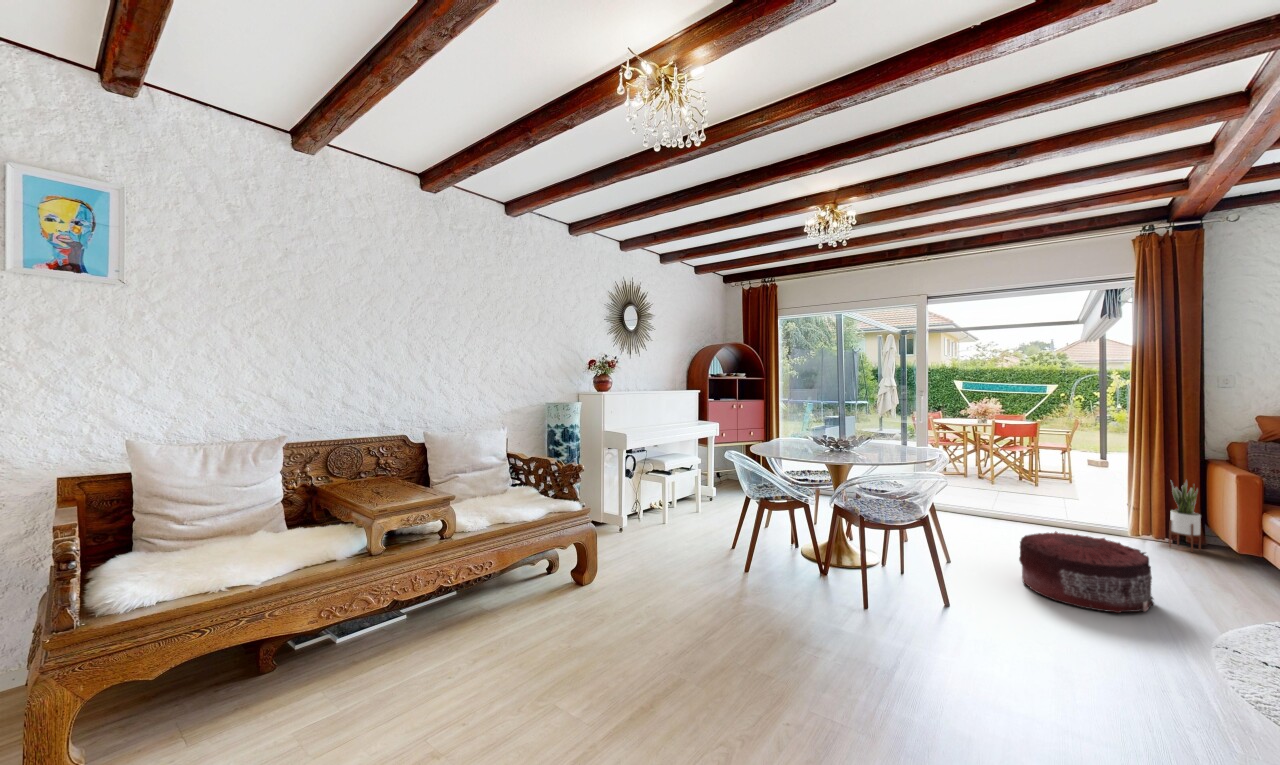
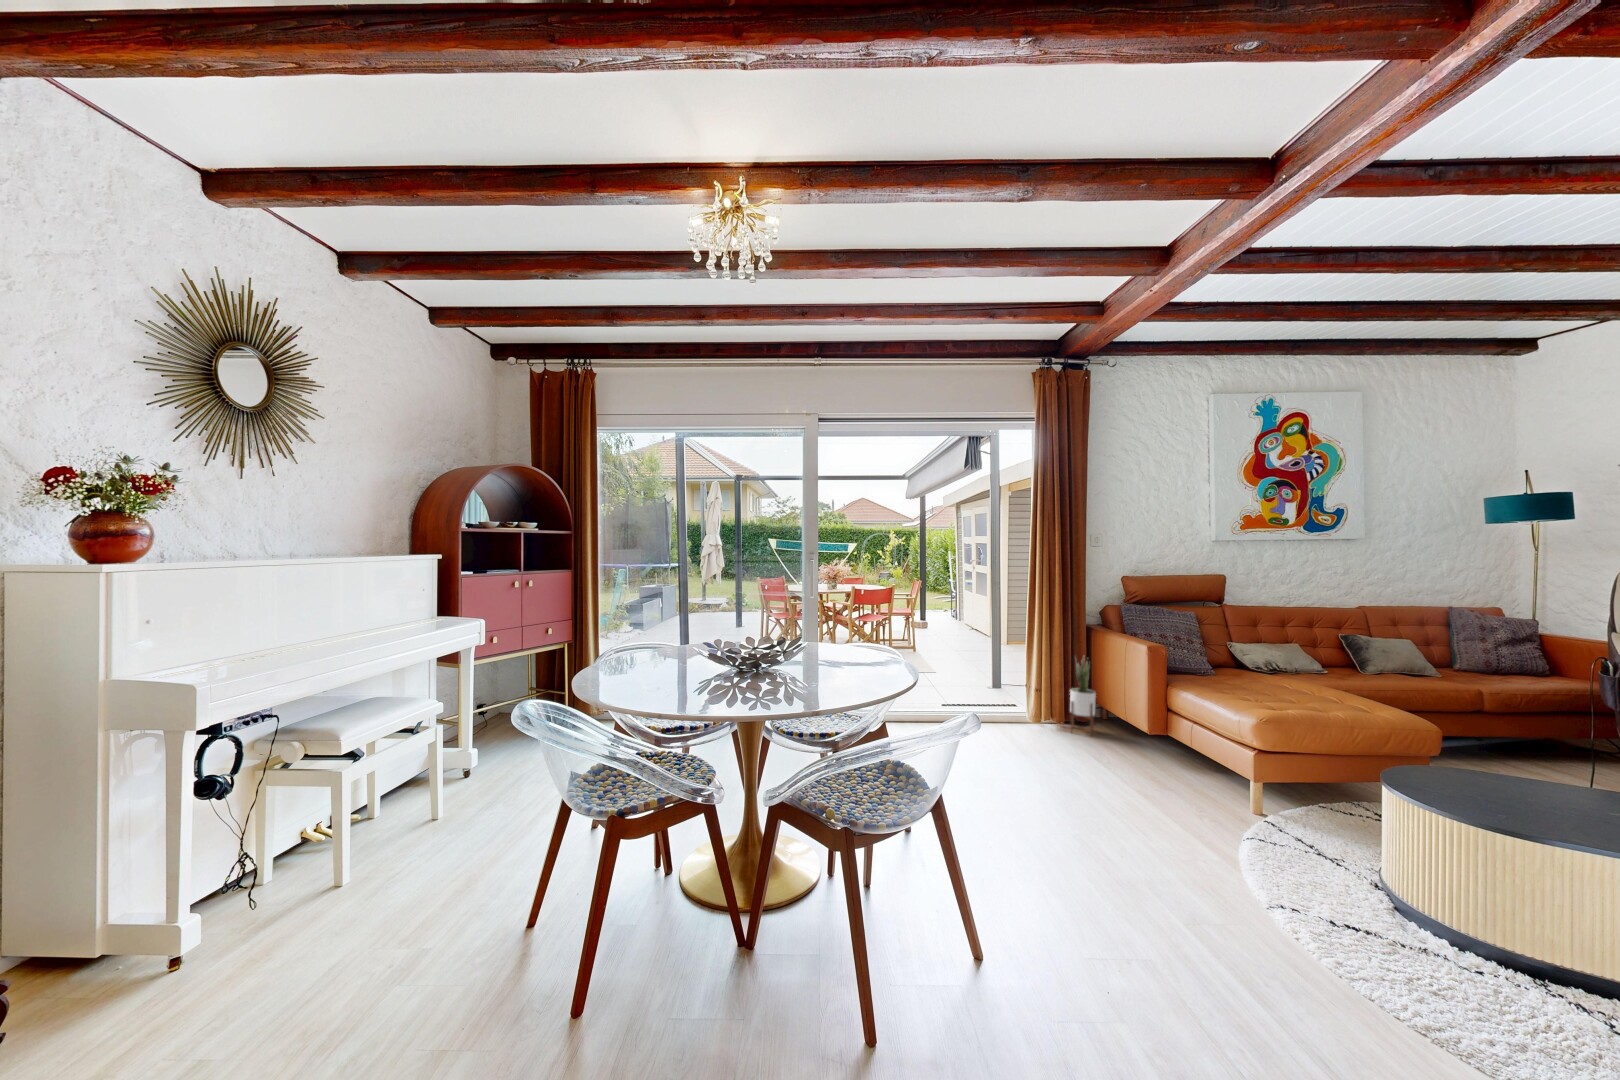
pouf: present [1019,531,1154,613] -> none [1008,754,1163,880]

